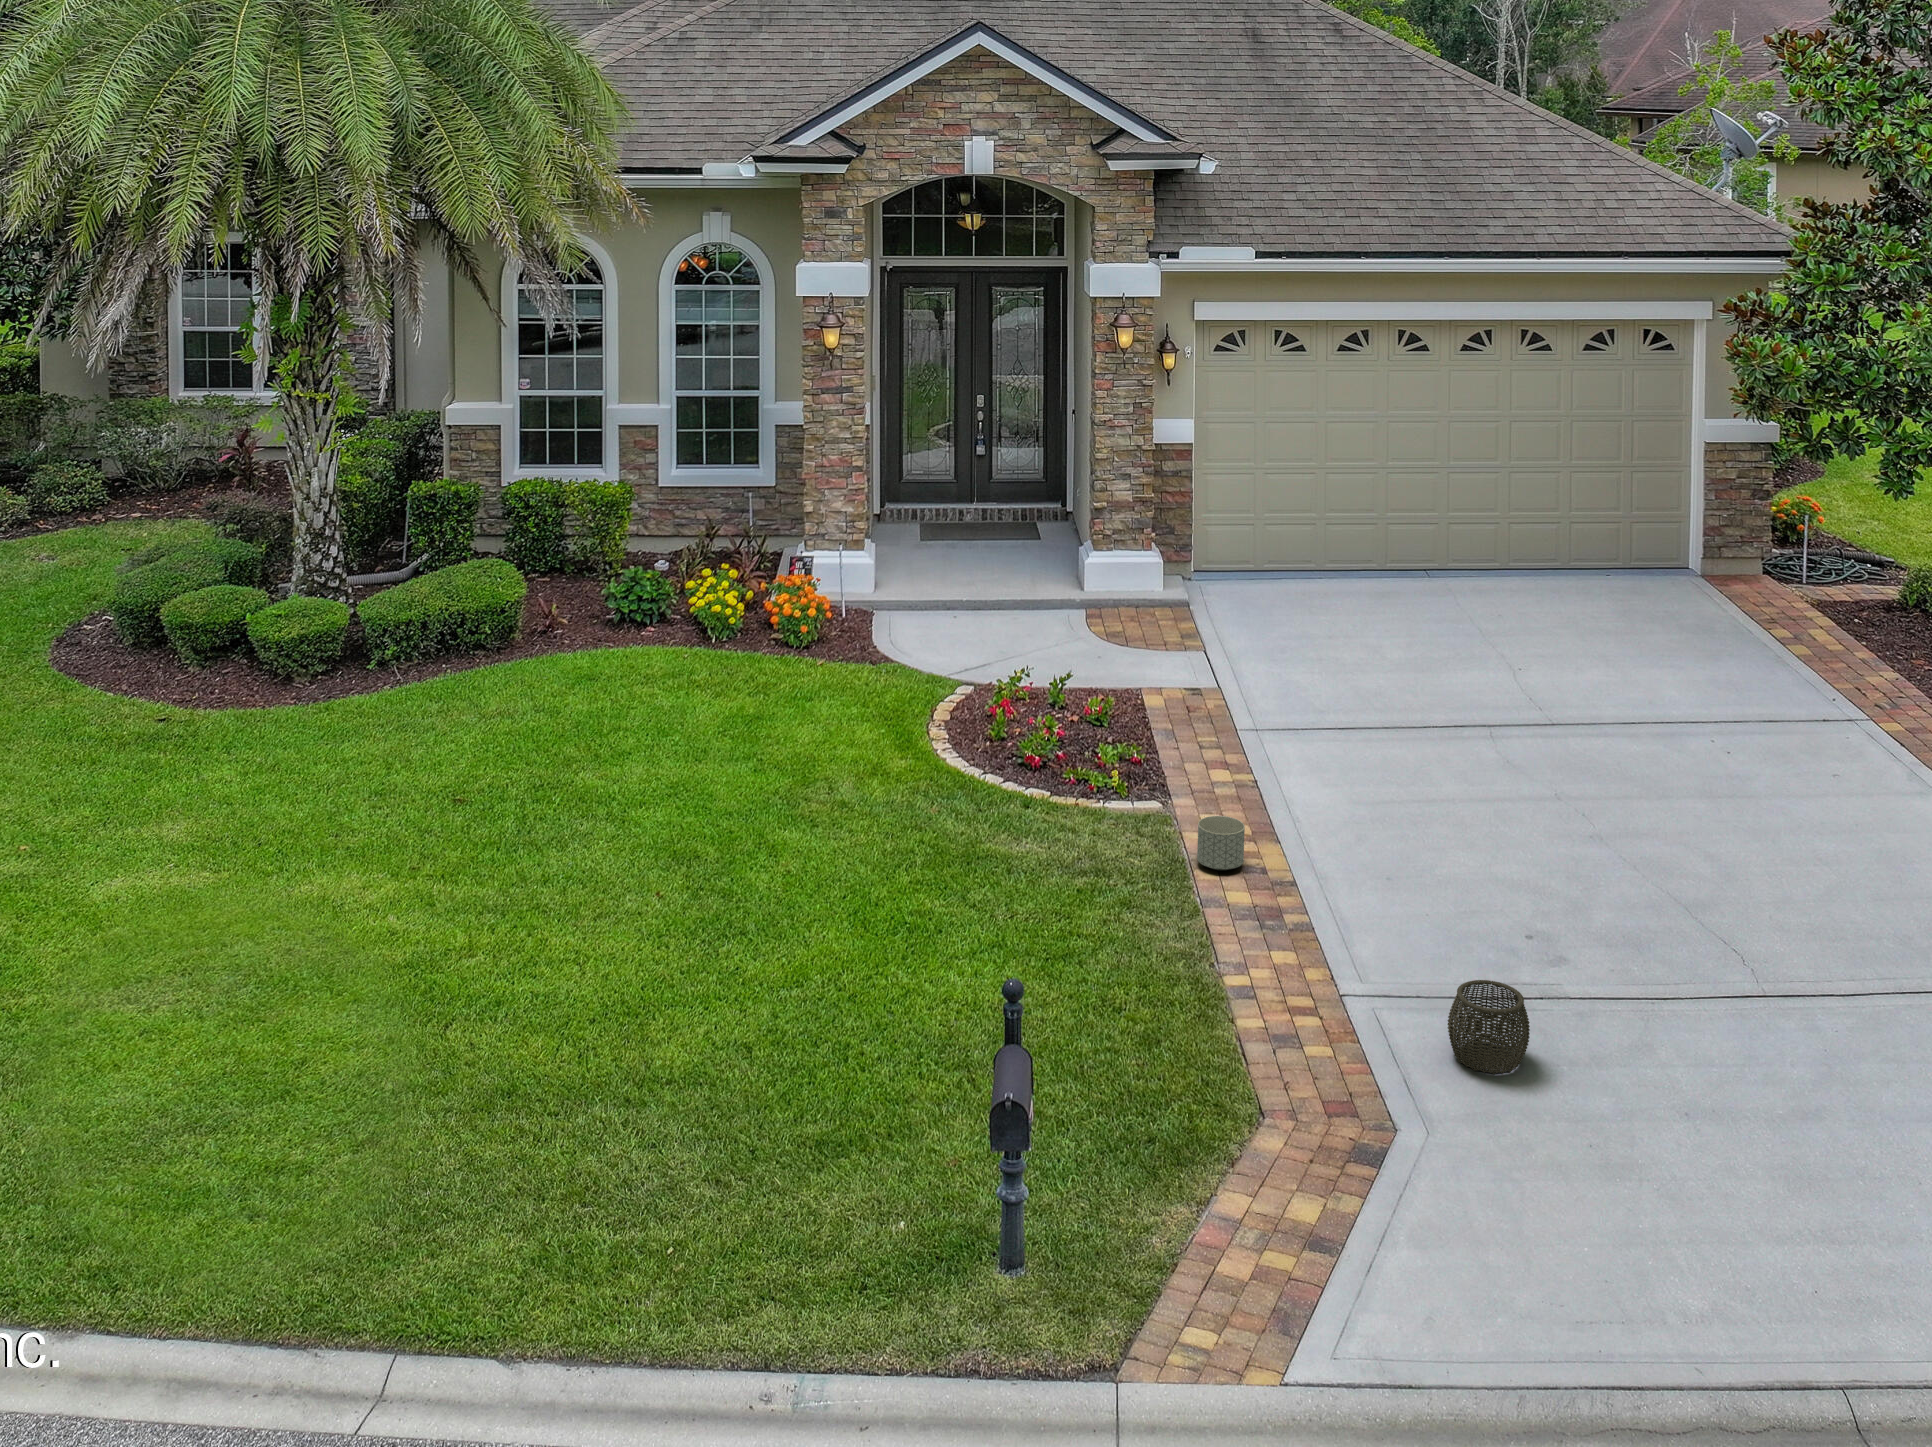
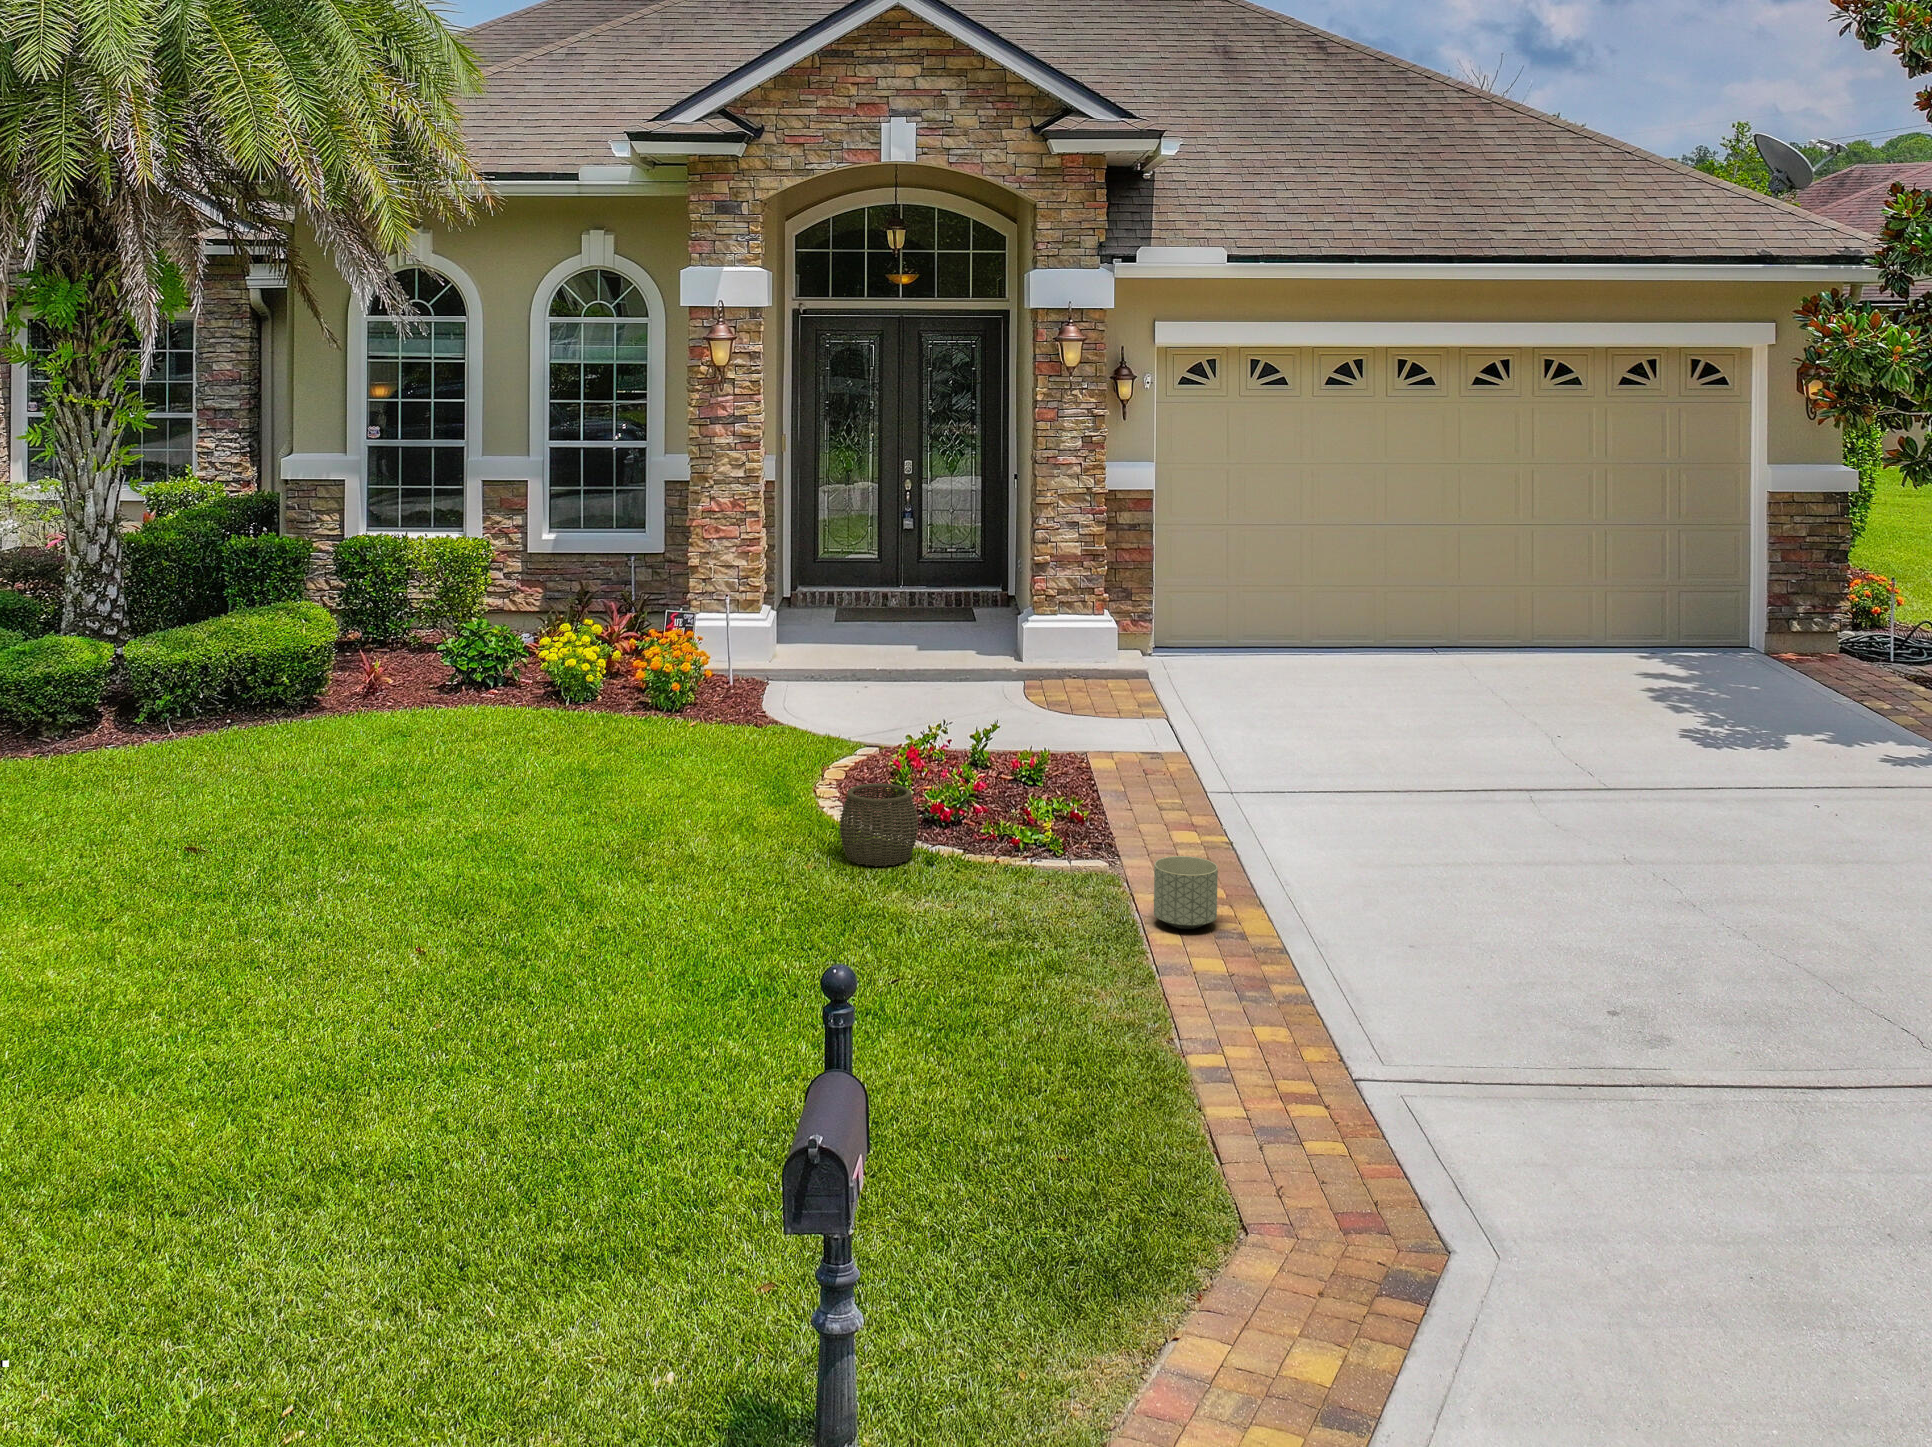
woven basket: present [1448,980,1530,1074] -> present [839,783,918,867]

